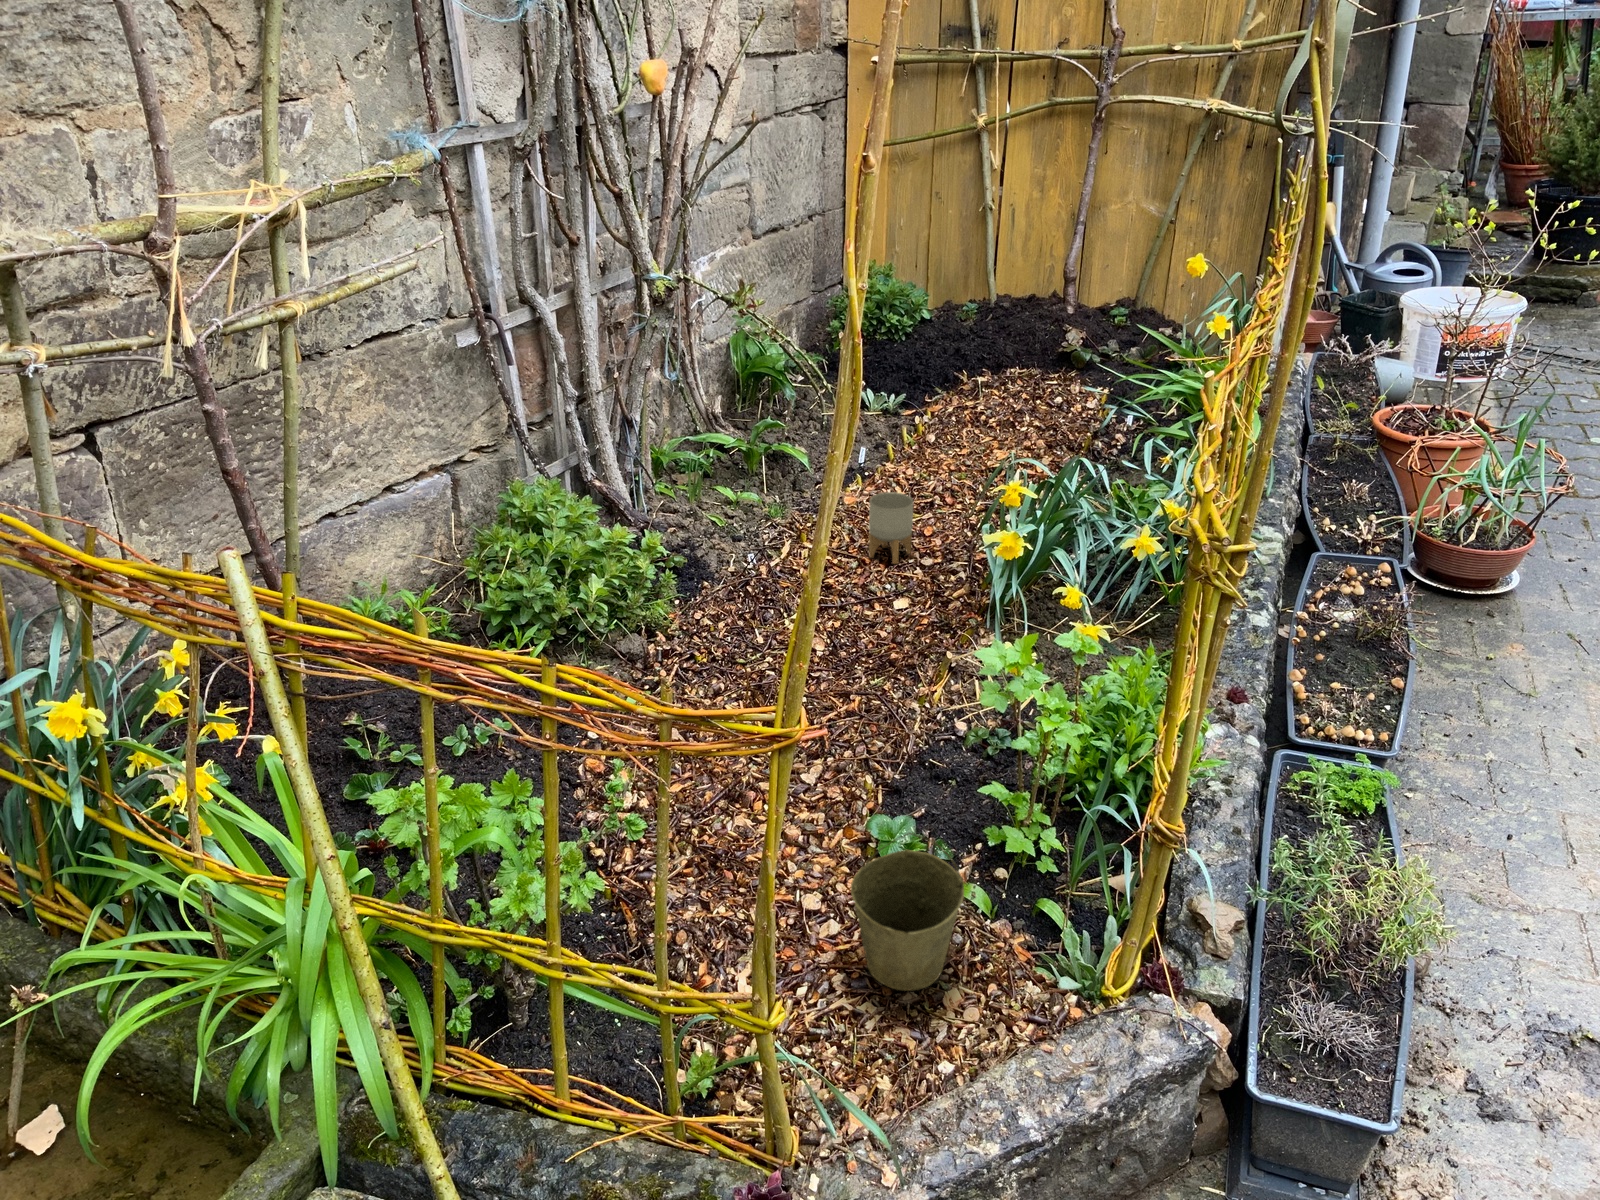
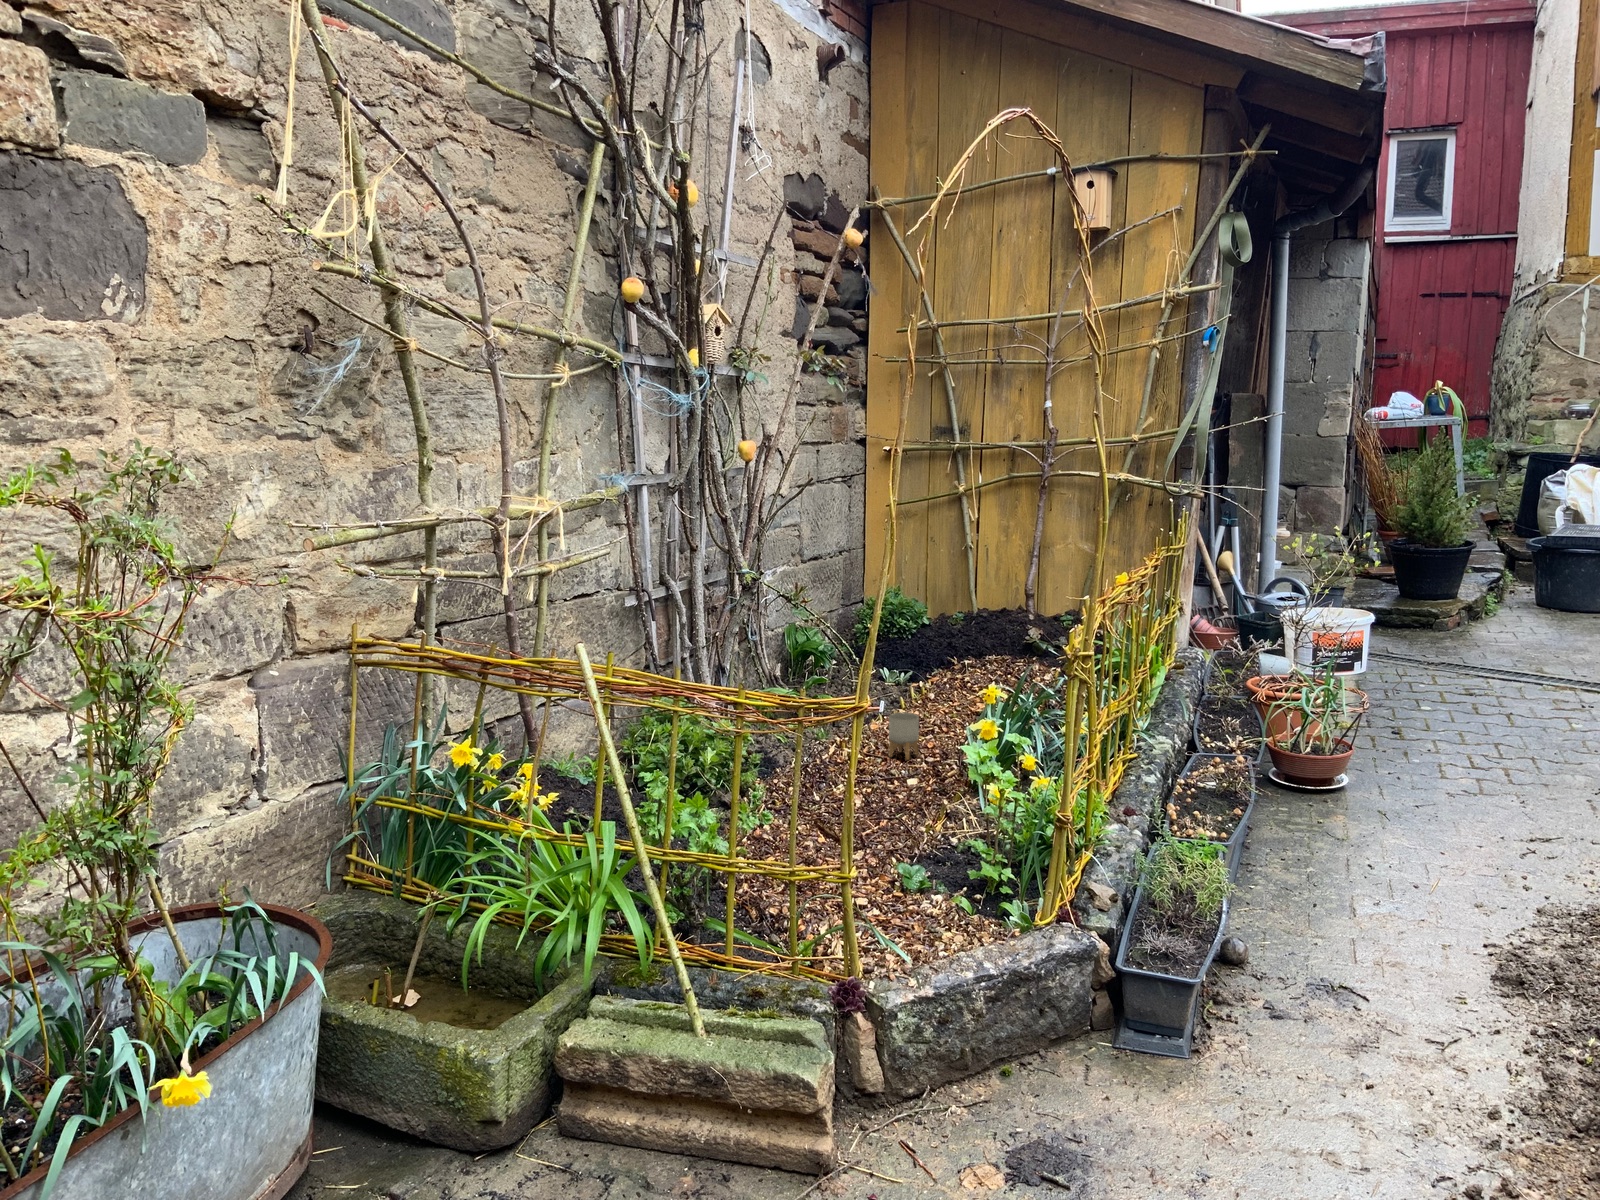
bucket: present [851,833,964,991] -> none [886,828,952,929]

